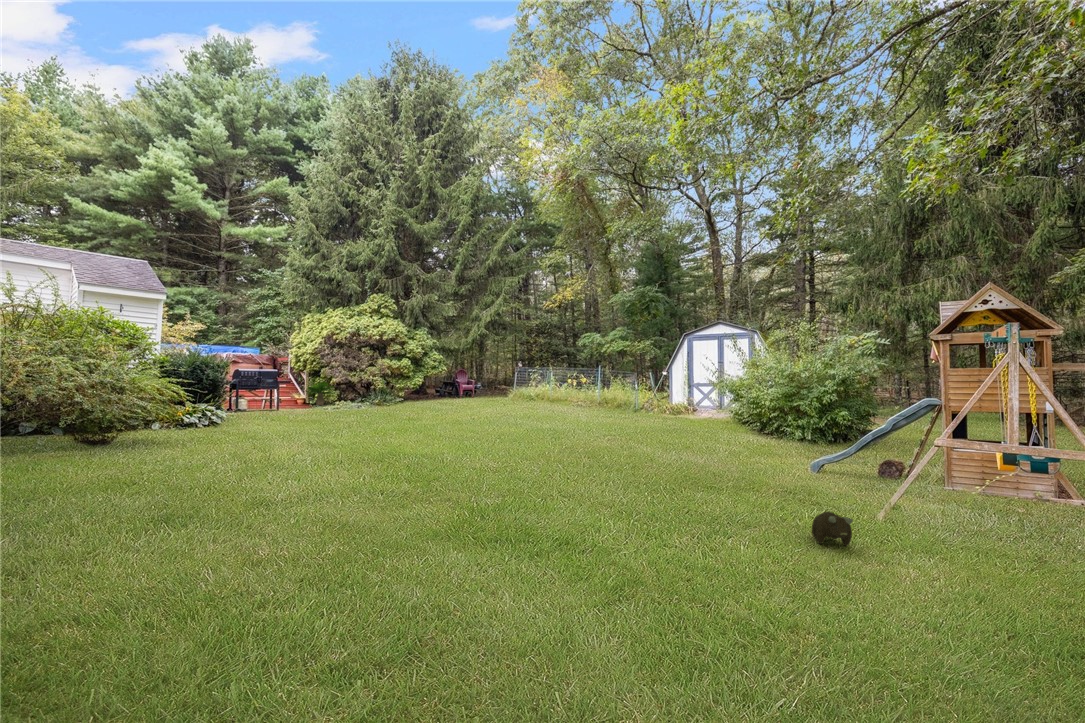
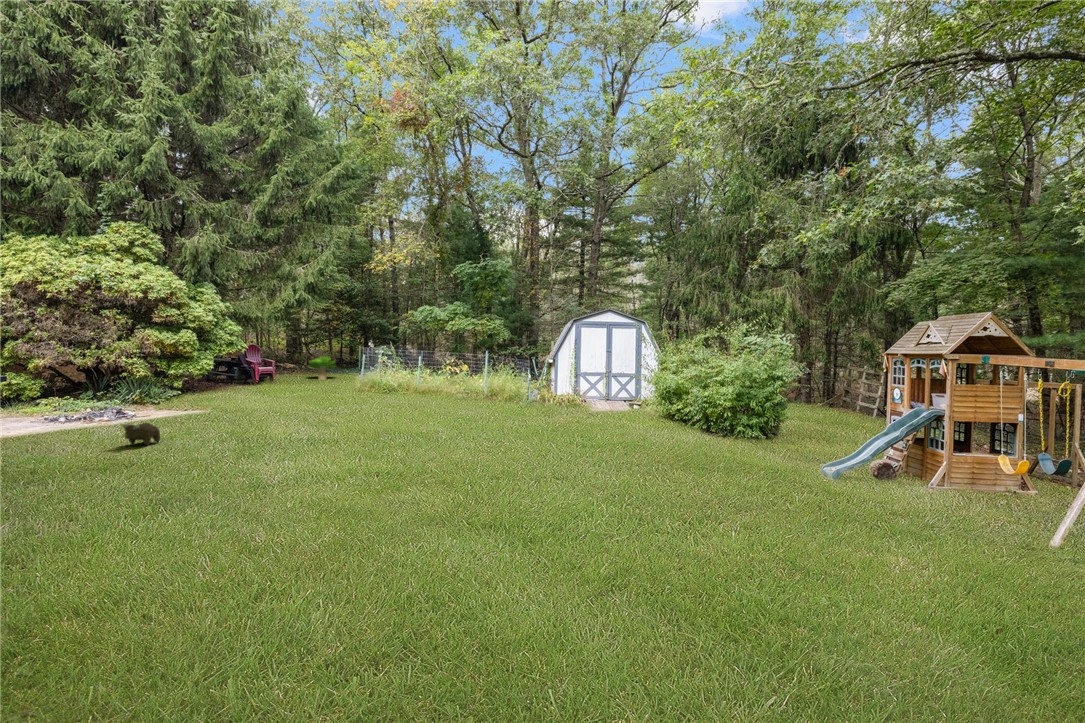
plush toy: present [812,512,853,546] -> present [122,423,160,445]

